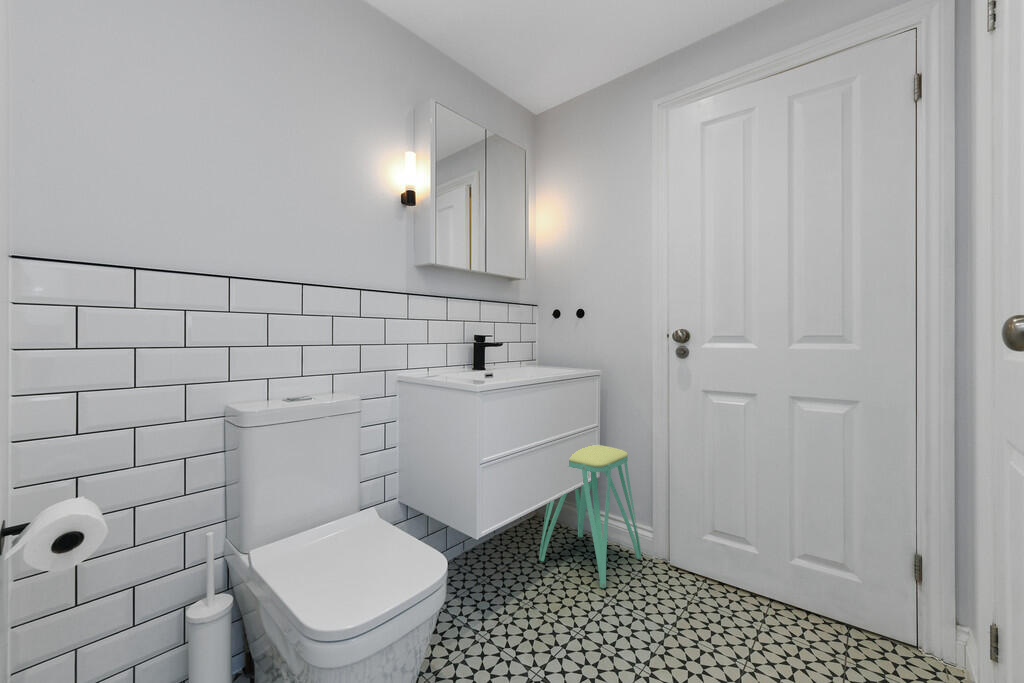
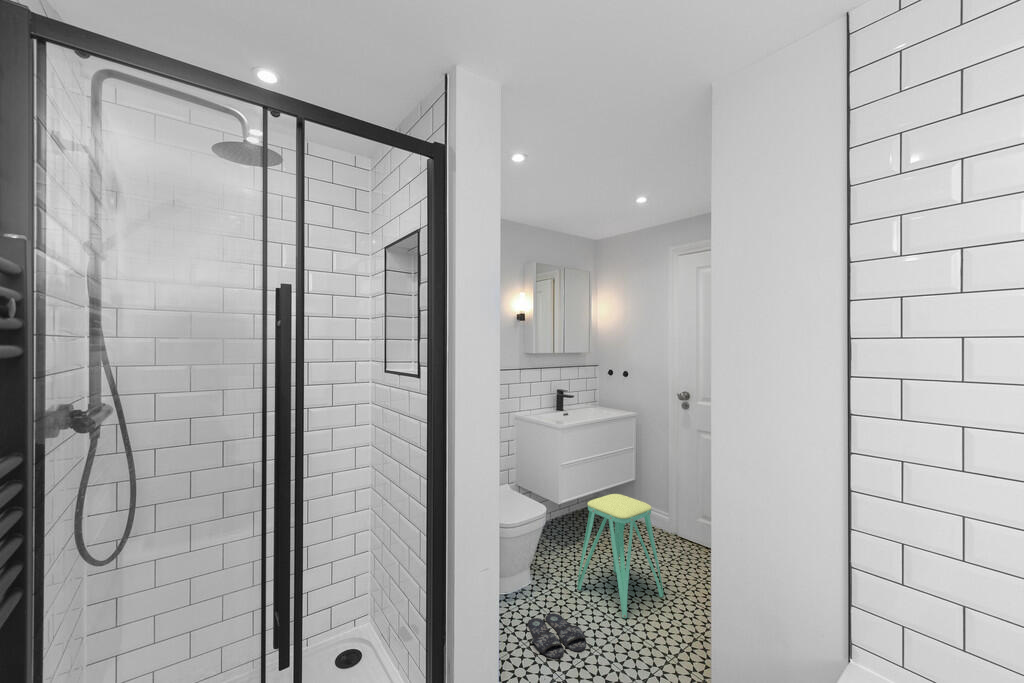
slippers: none [484,593,563,651] -> present [528,613,586,659]

